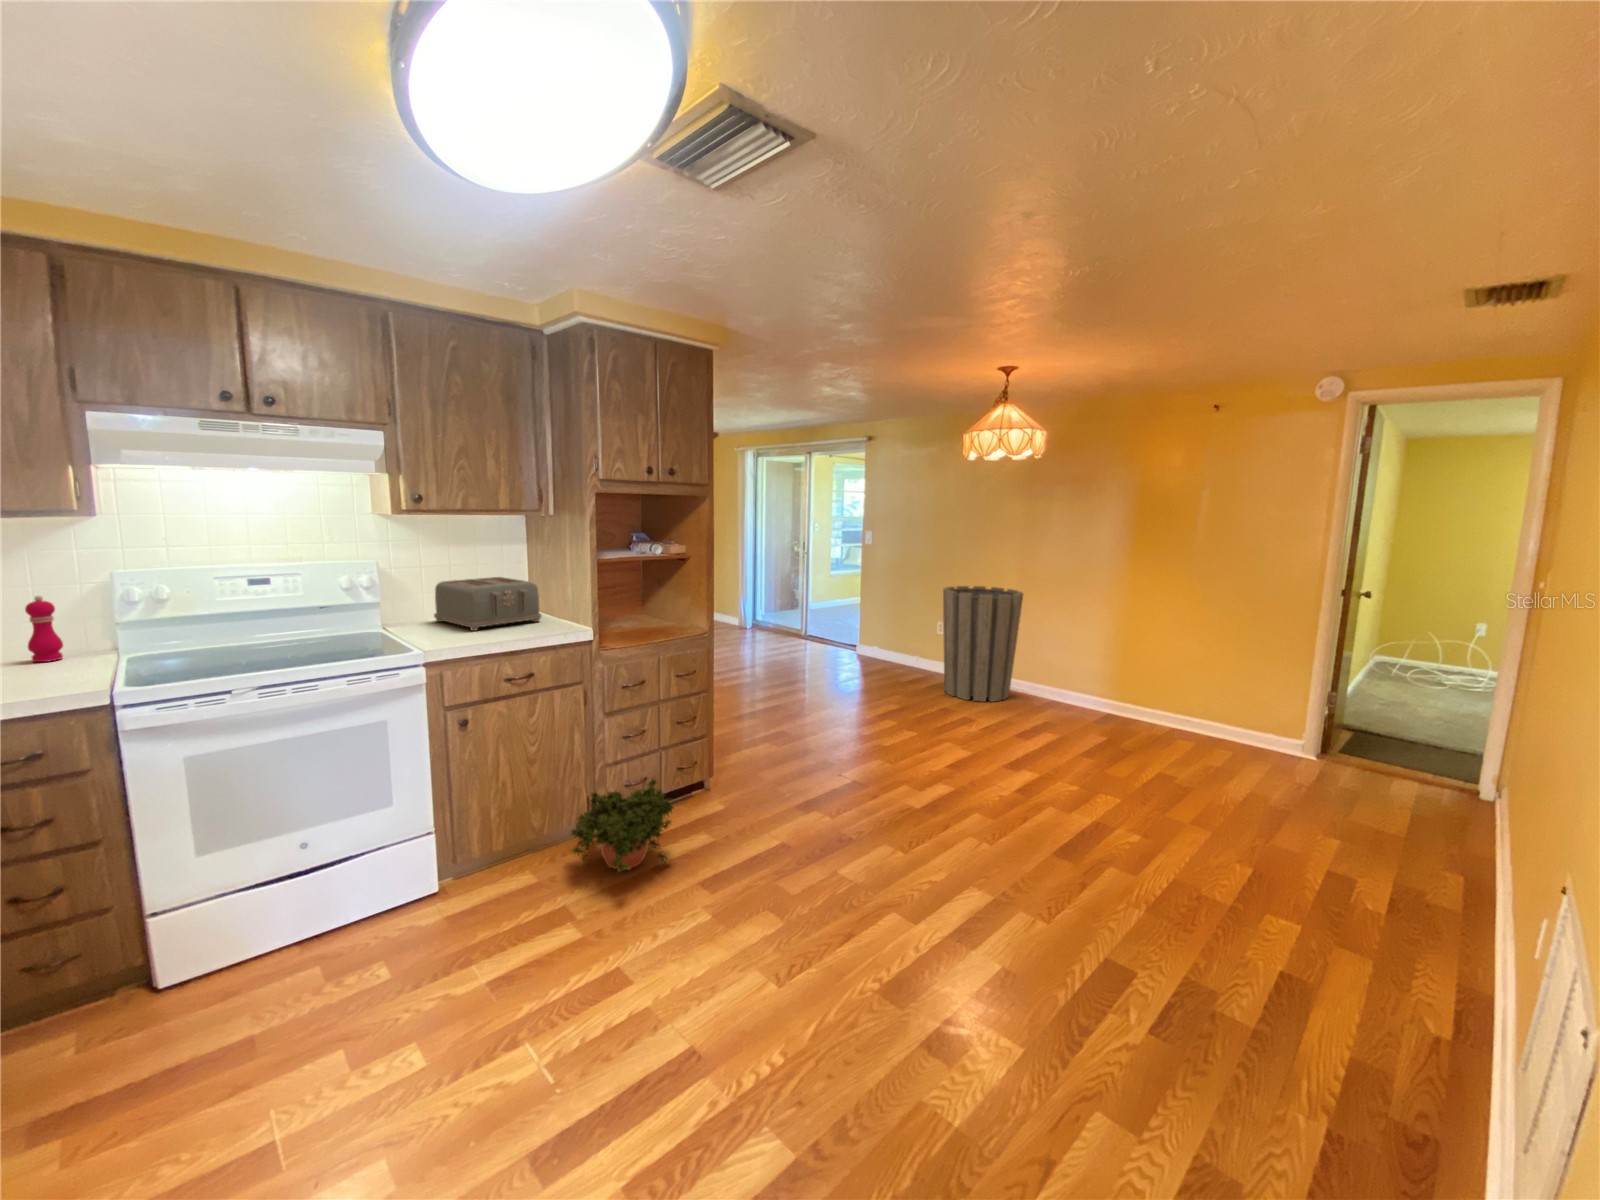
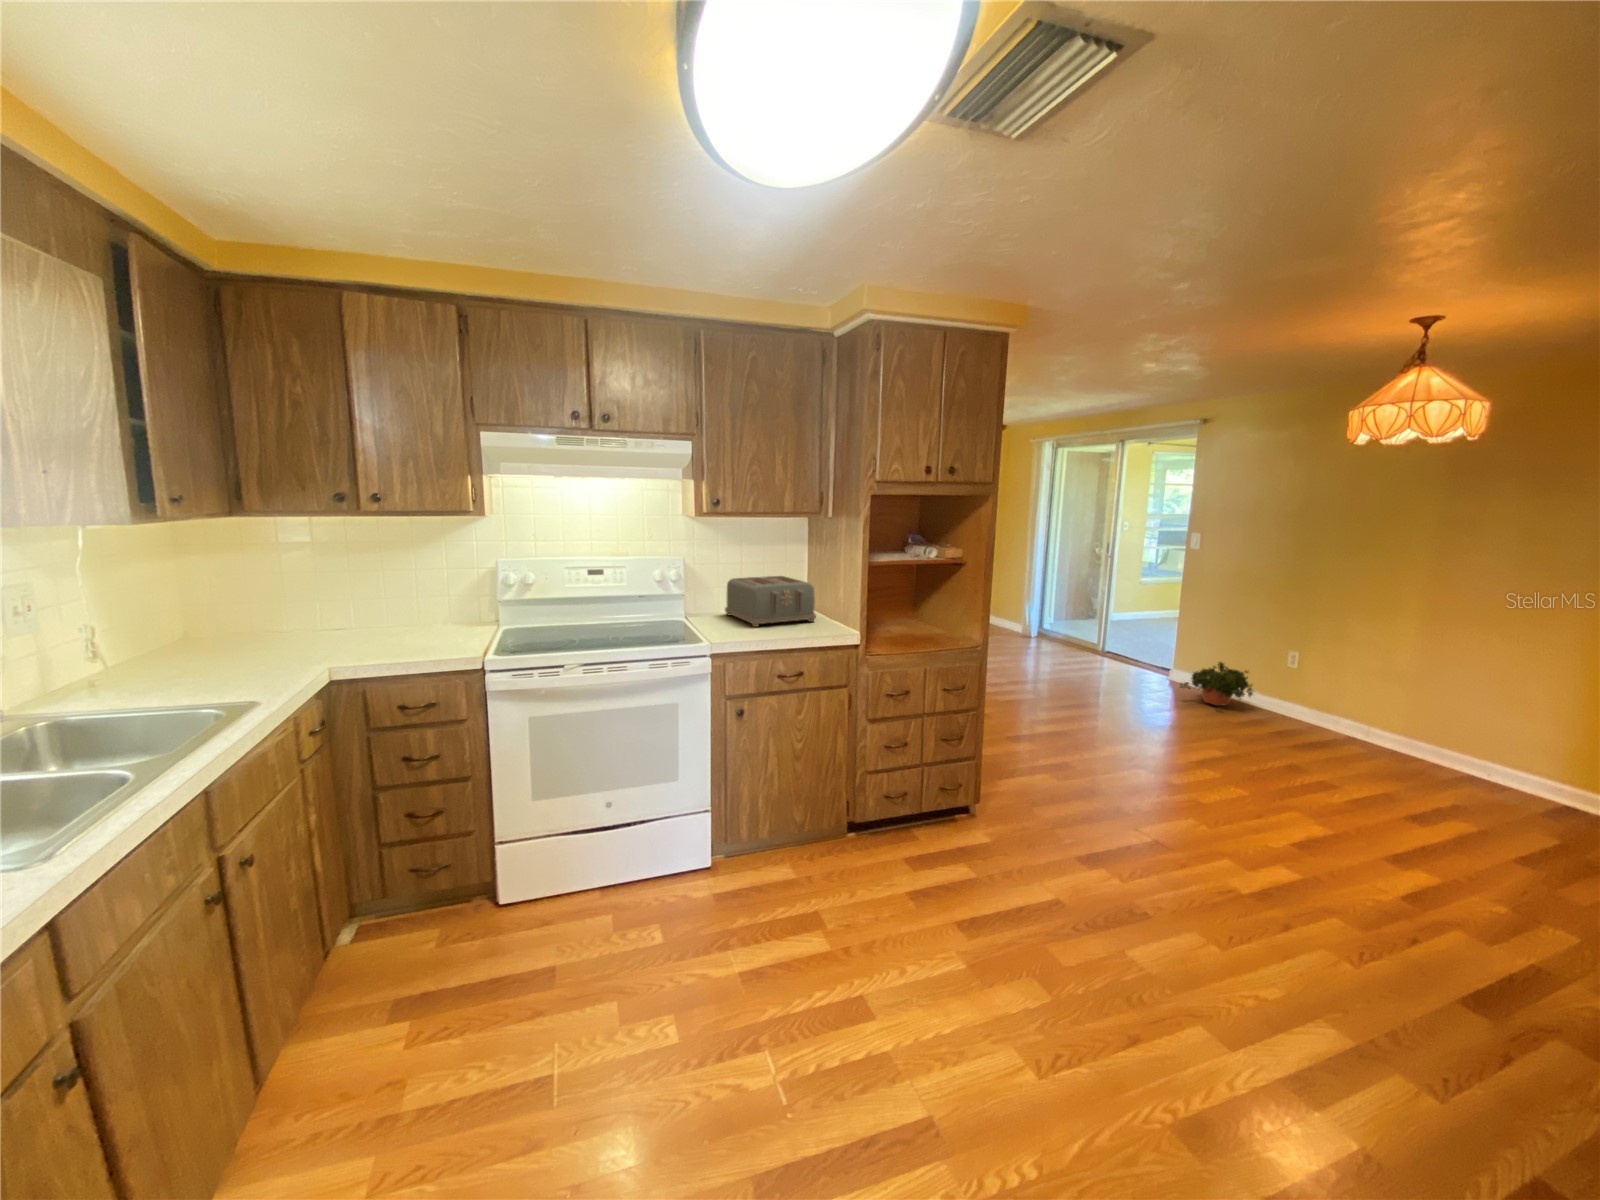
trash can: present [943,586,1023,702] -> none [1288,608,1429,764]
pepper mill: present [25,596,63,662] -> none [451,578,471,629]
potted plant: present [571,779,673,873] -> present [1180,662,1253,706]

